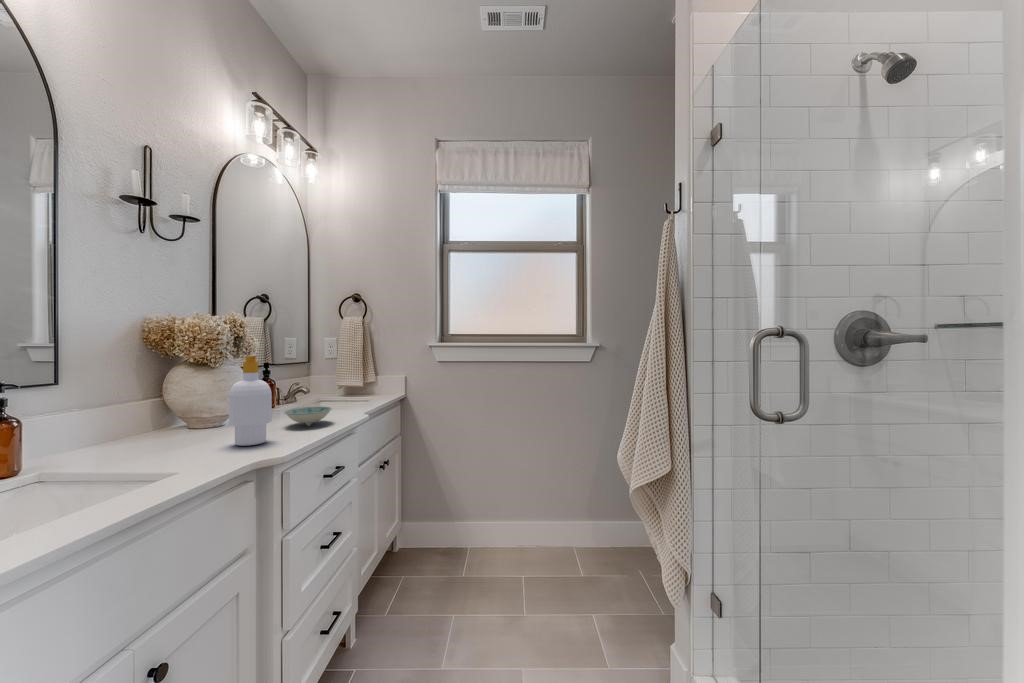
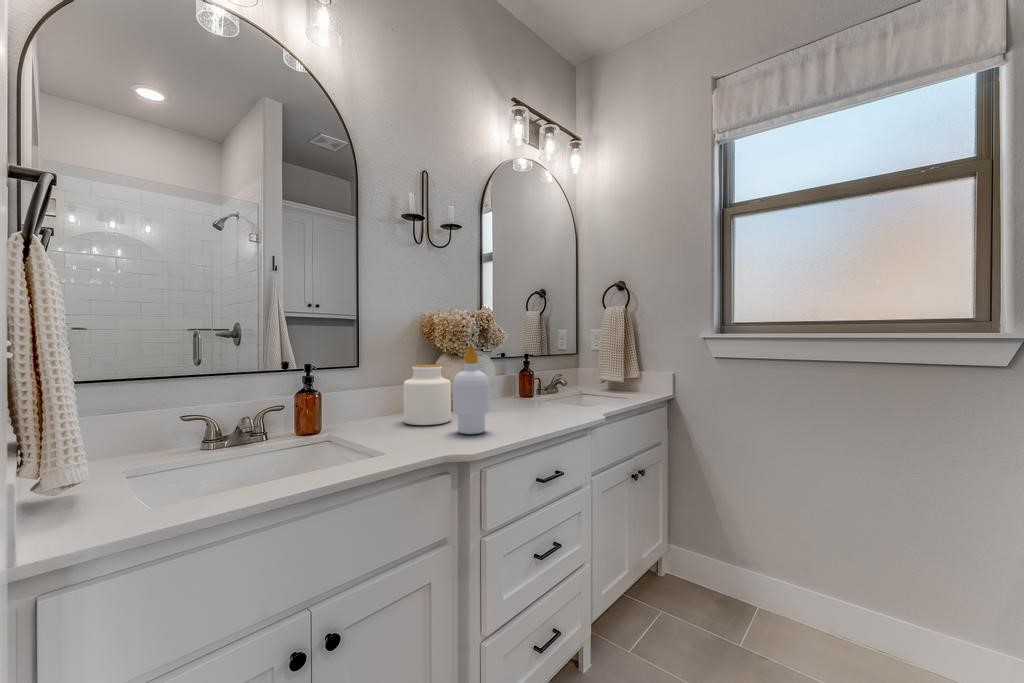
jar: none [141,377,208,447] -> present [404,365,451,425]
ceramic bowl: present [284,406,332,425] -> none [515,401,562,420]

